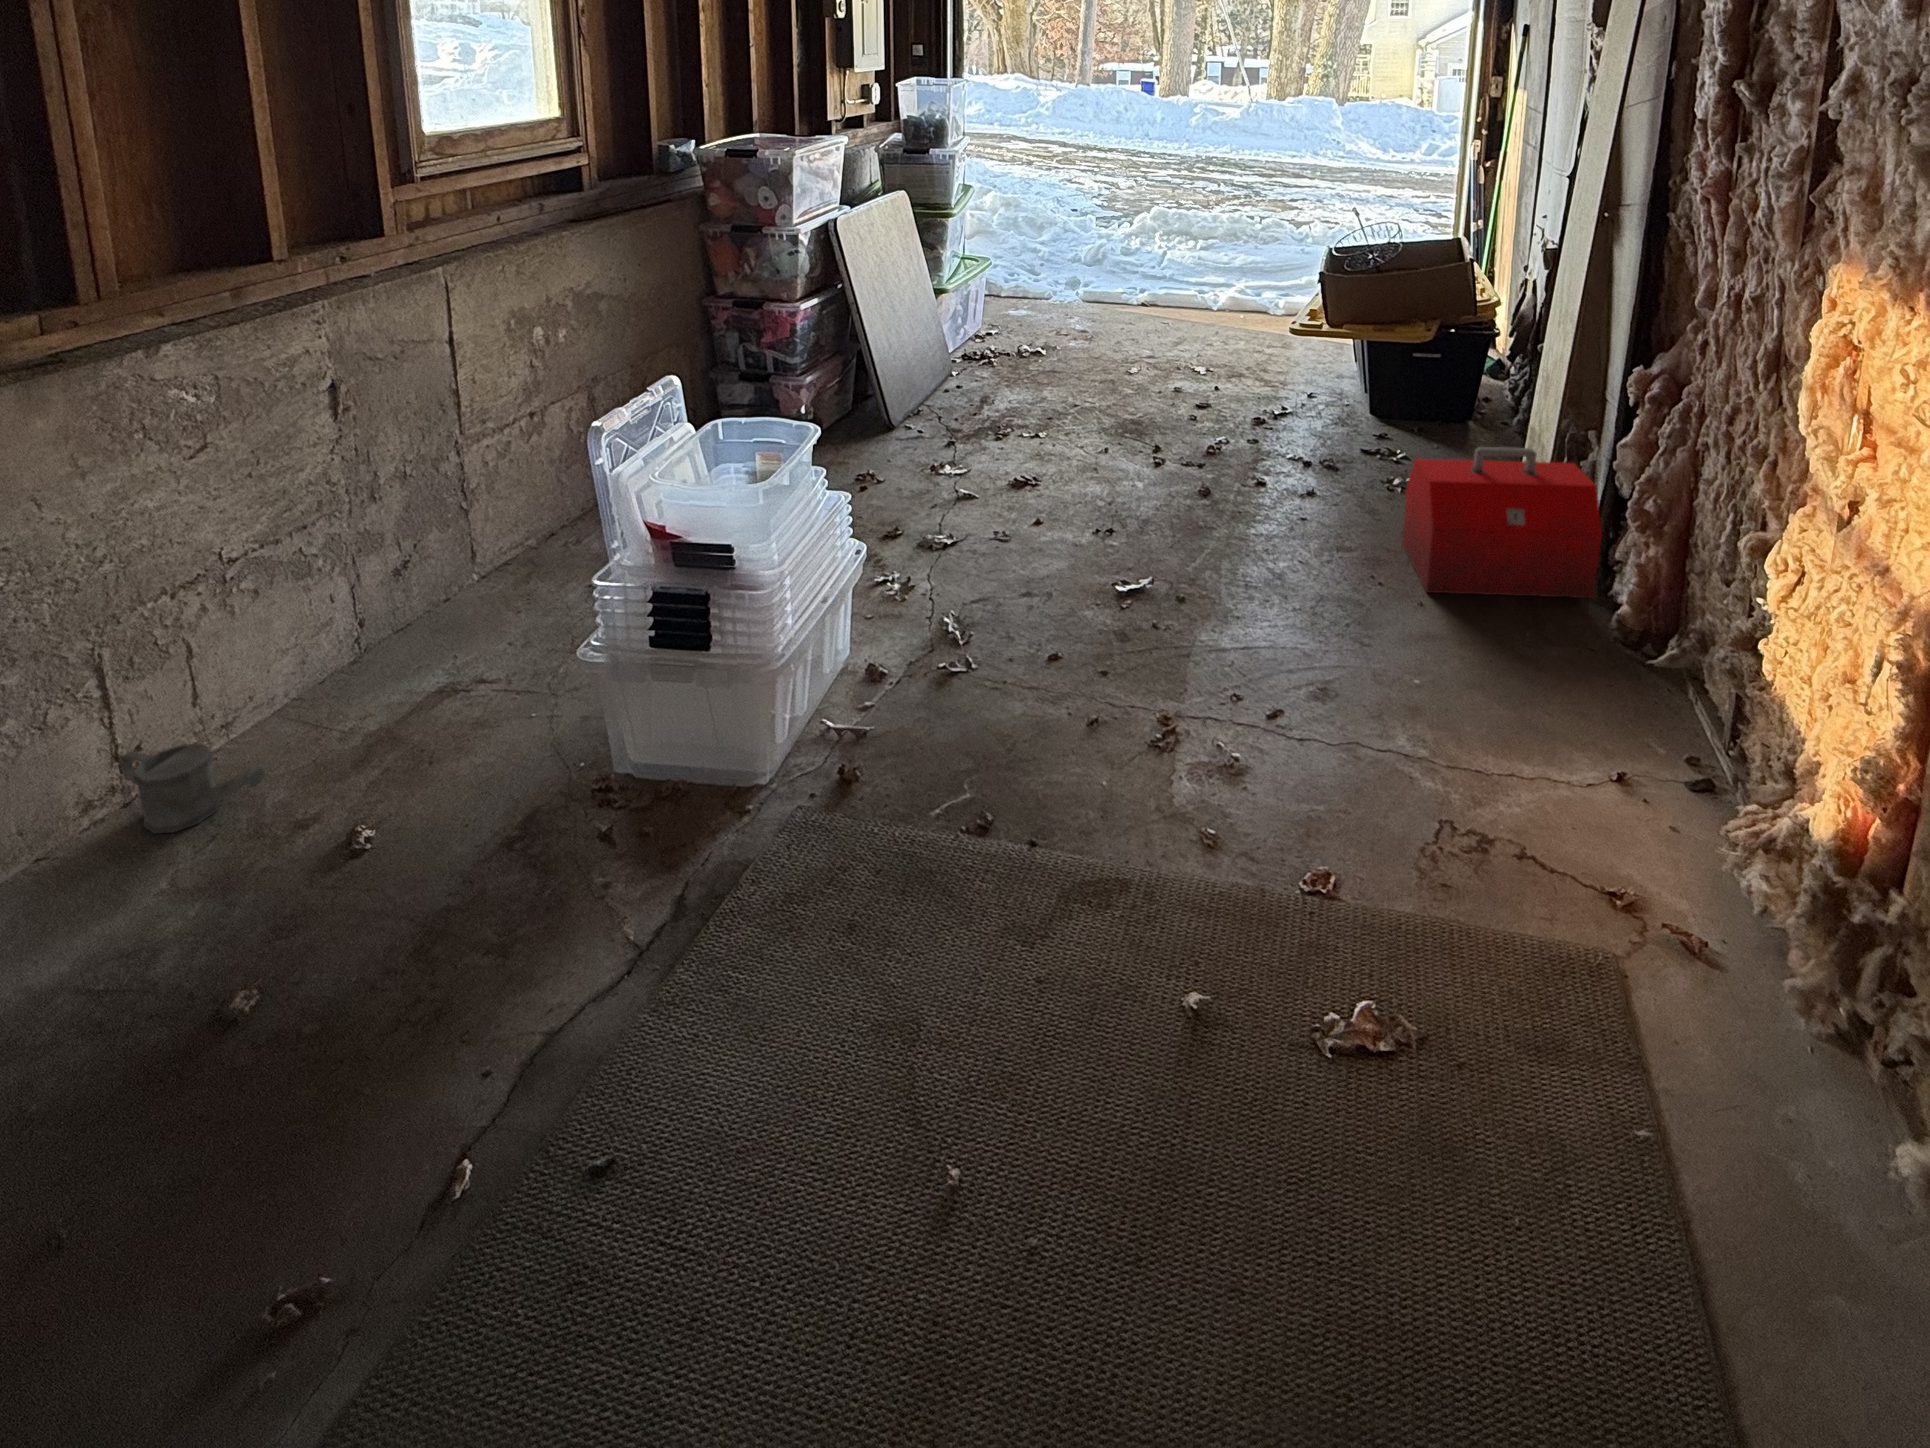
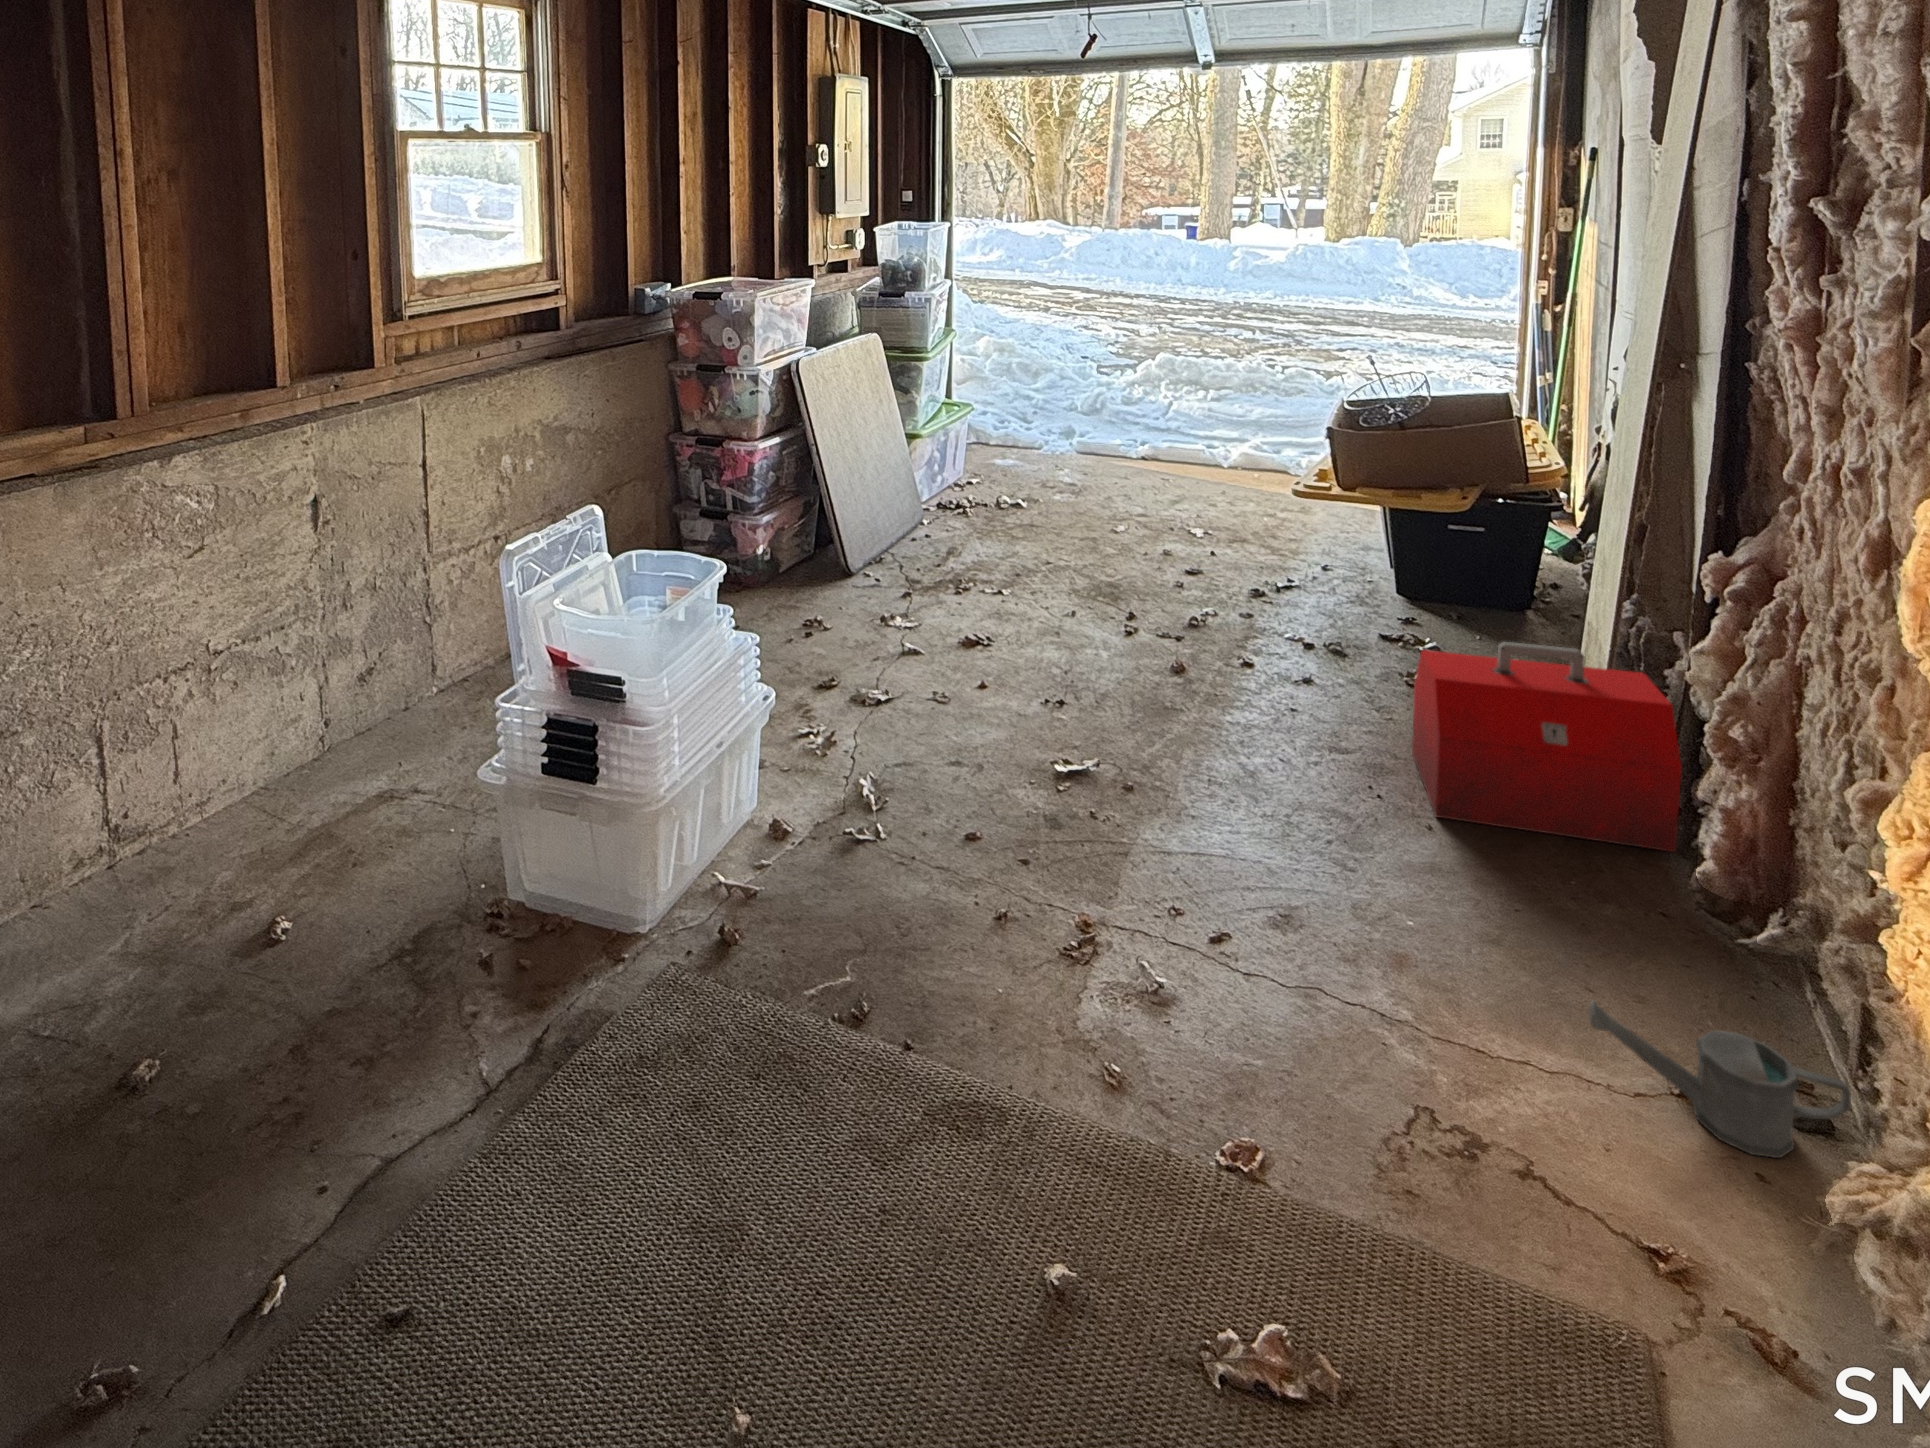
watering can: present [120,743,267,834] -> present [1589,1001,1851,1158]

